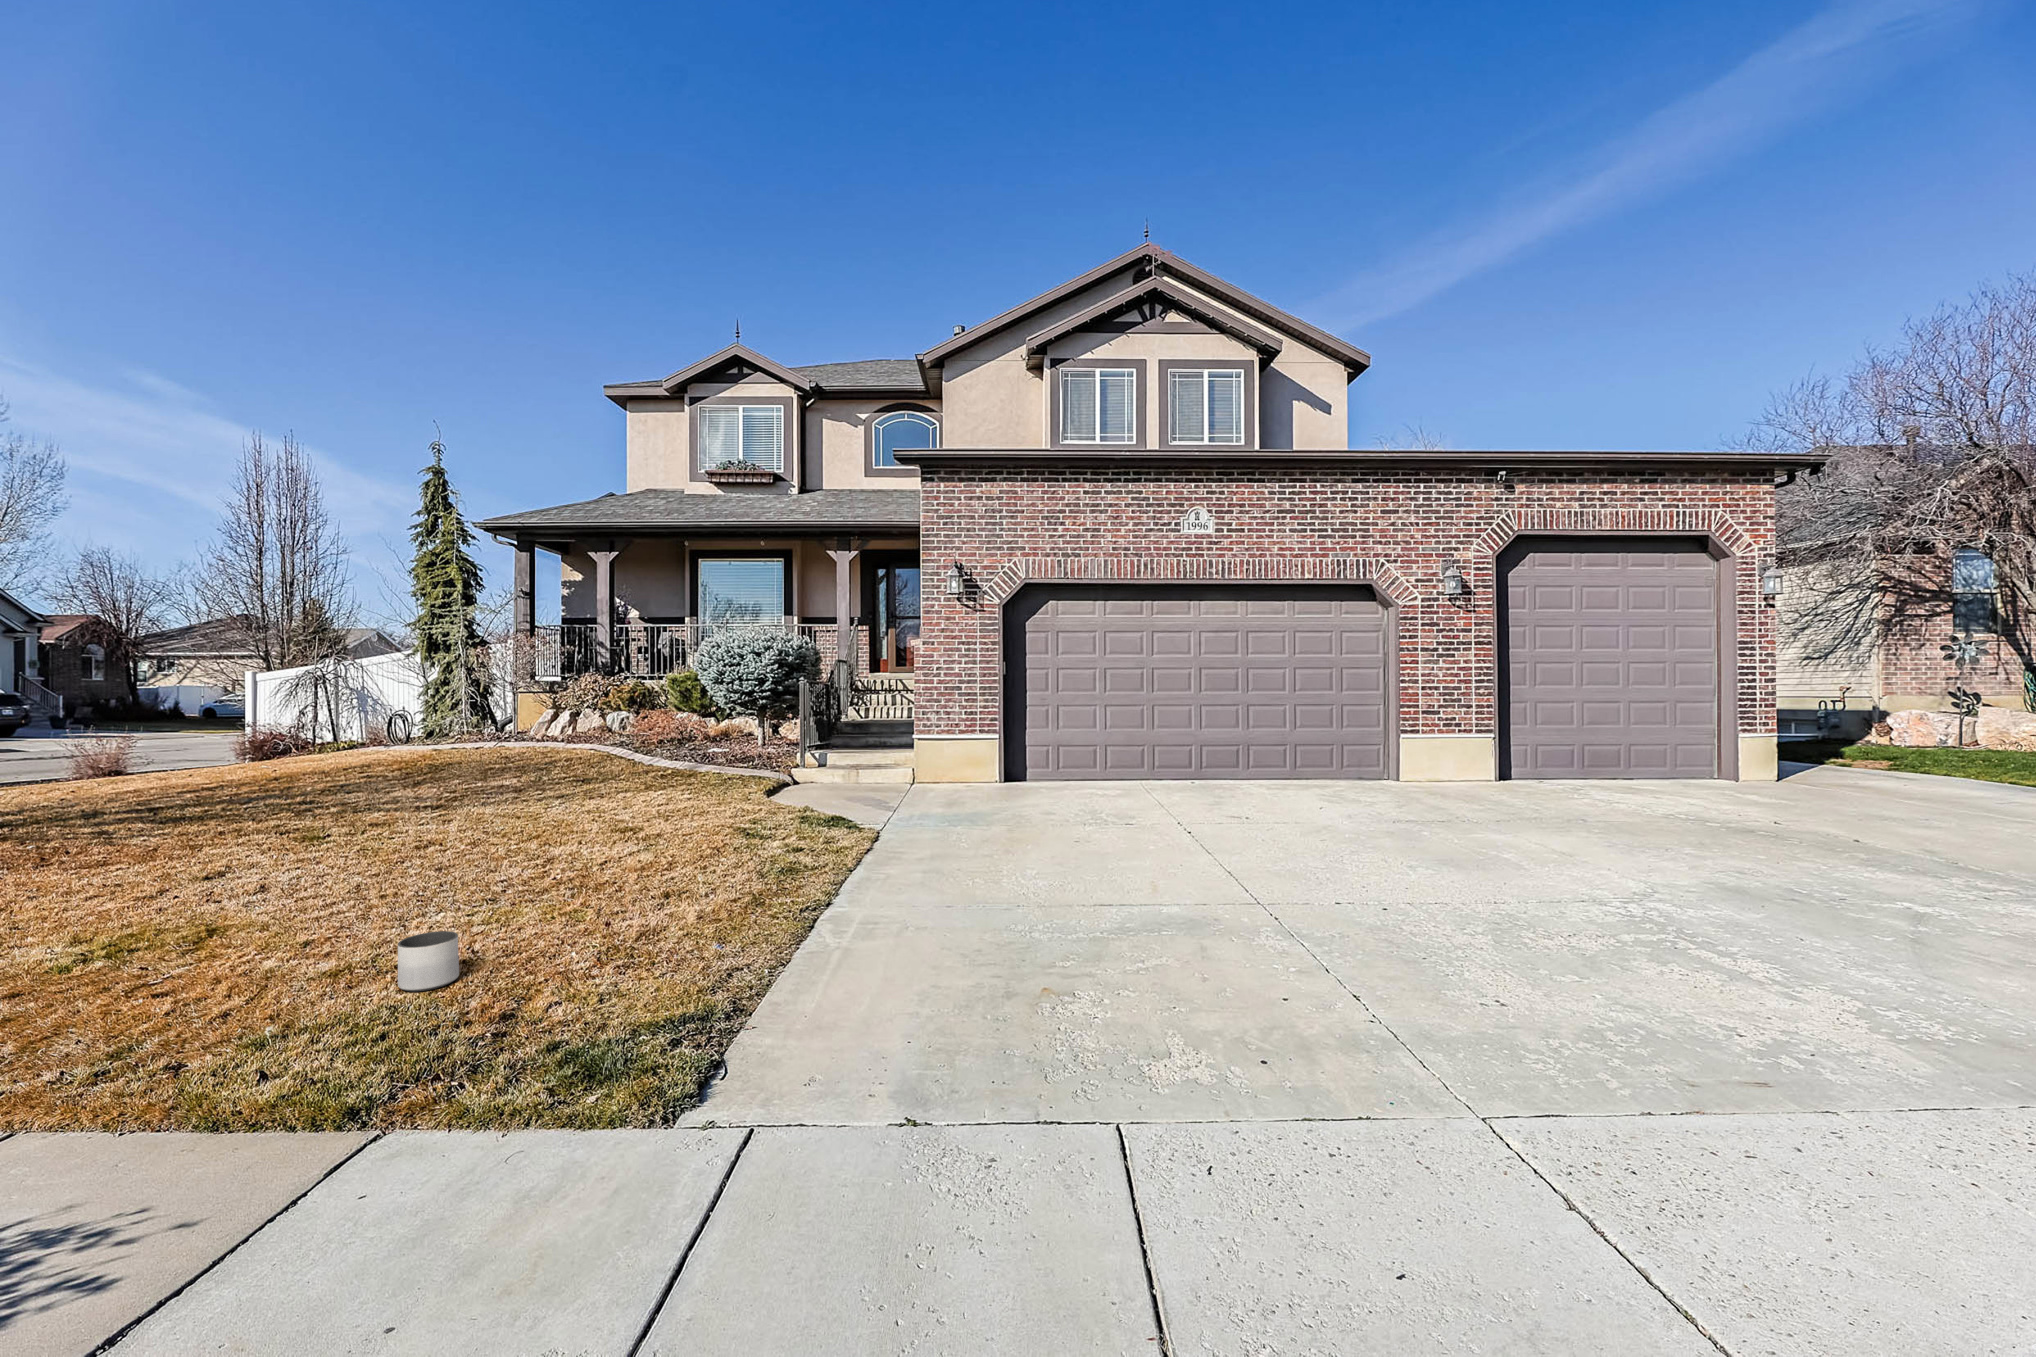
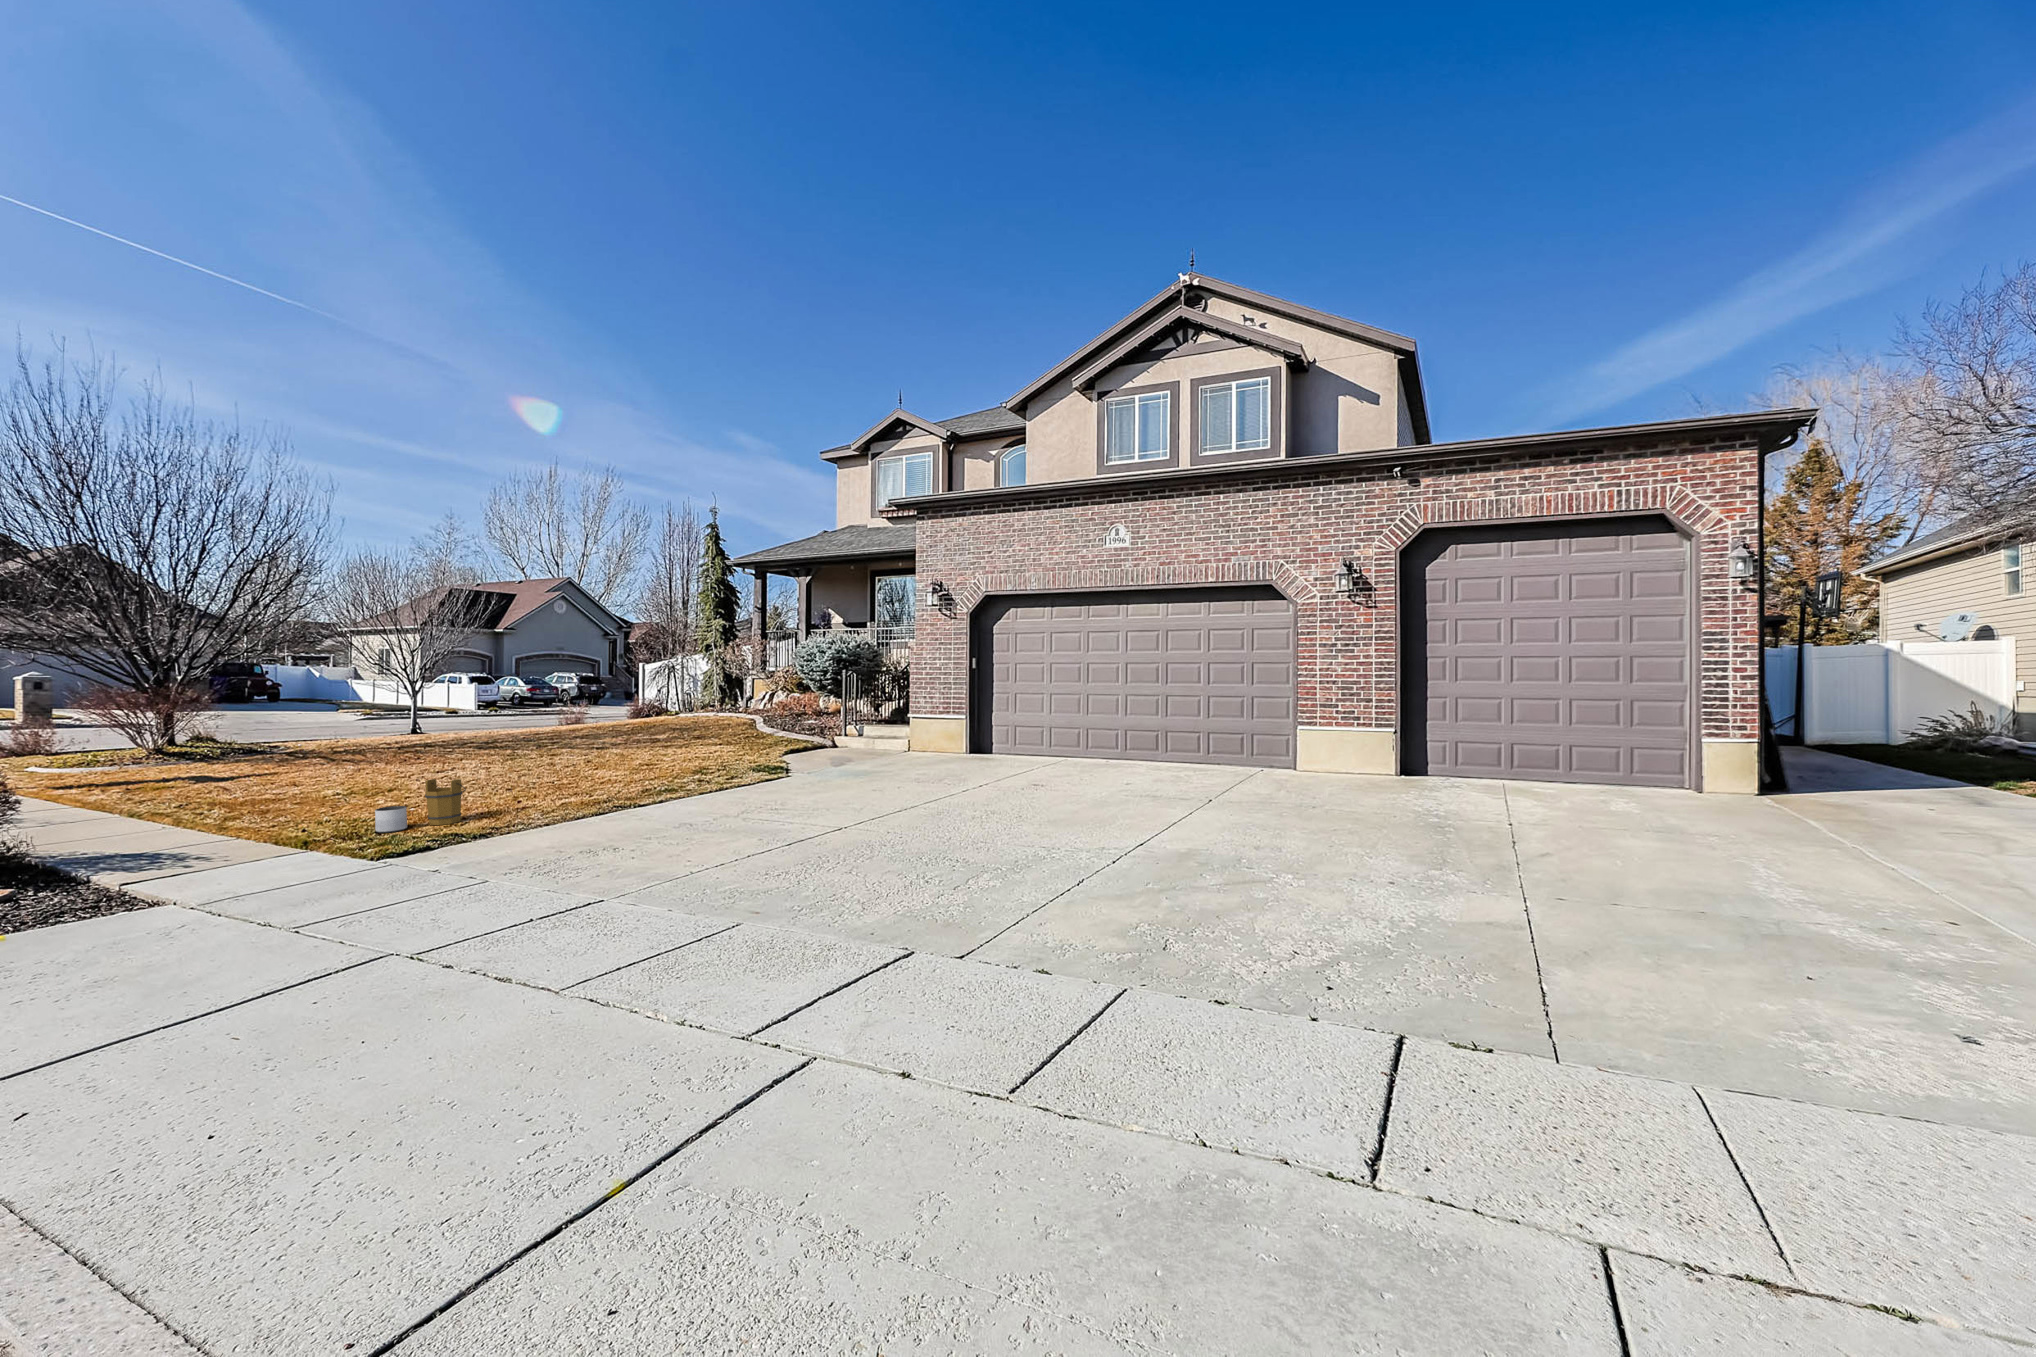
bucket: none [471,868,544,962] -> present [425,779,466,825]

